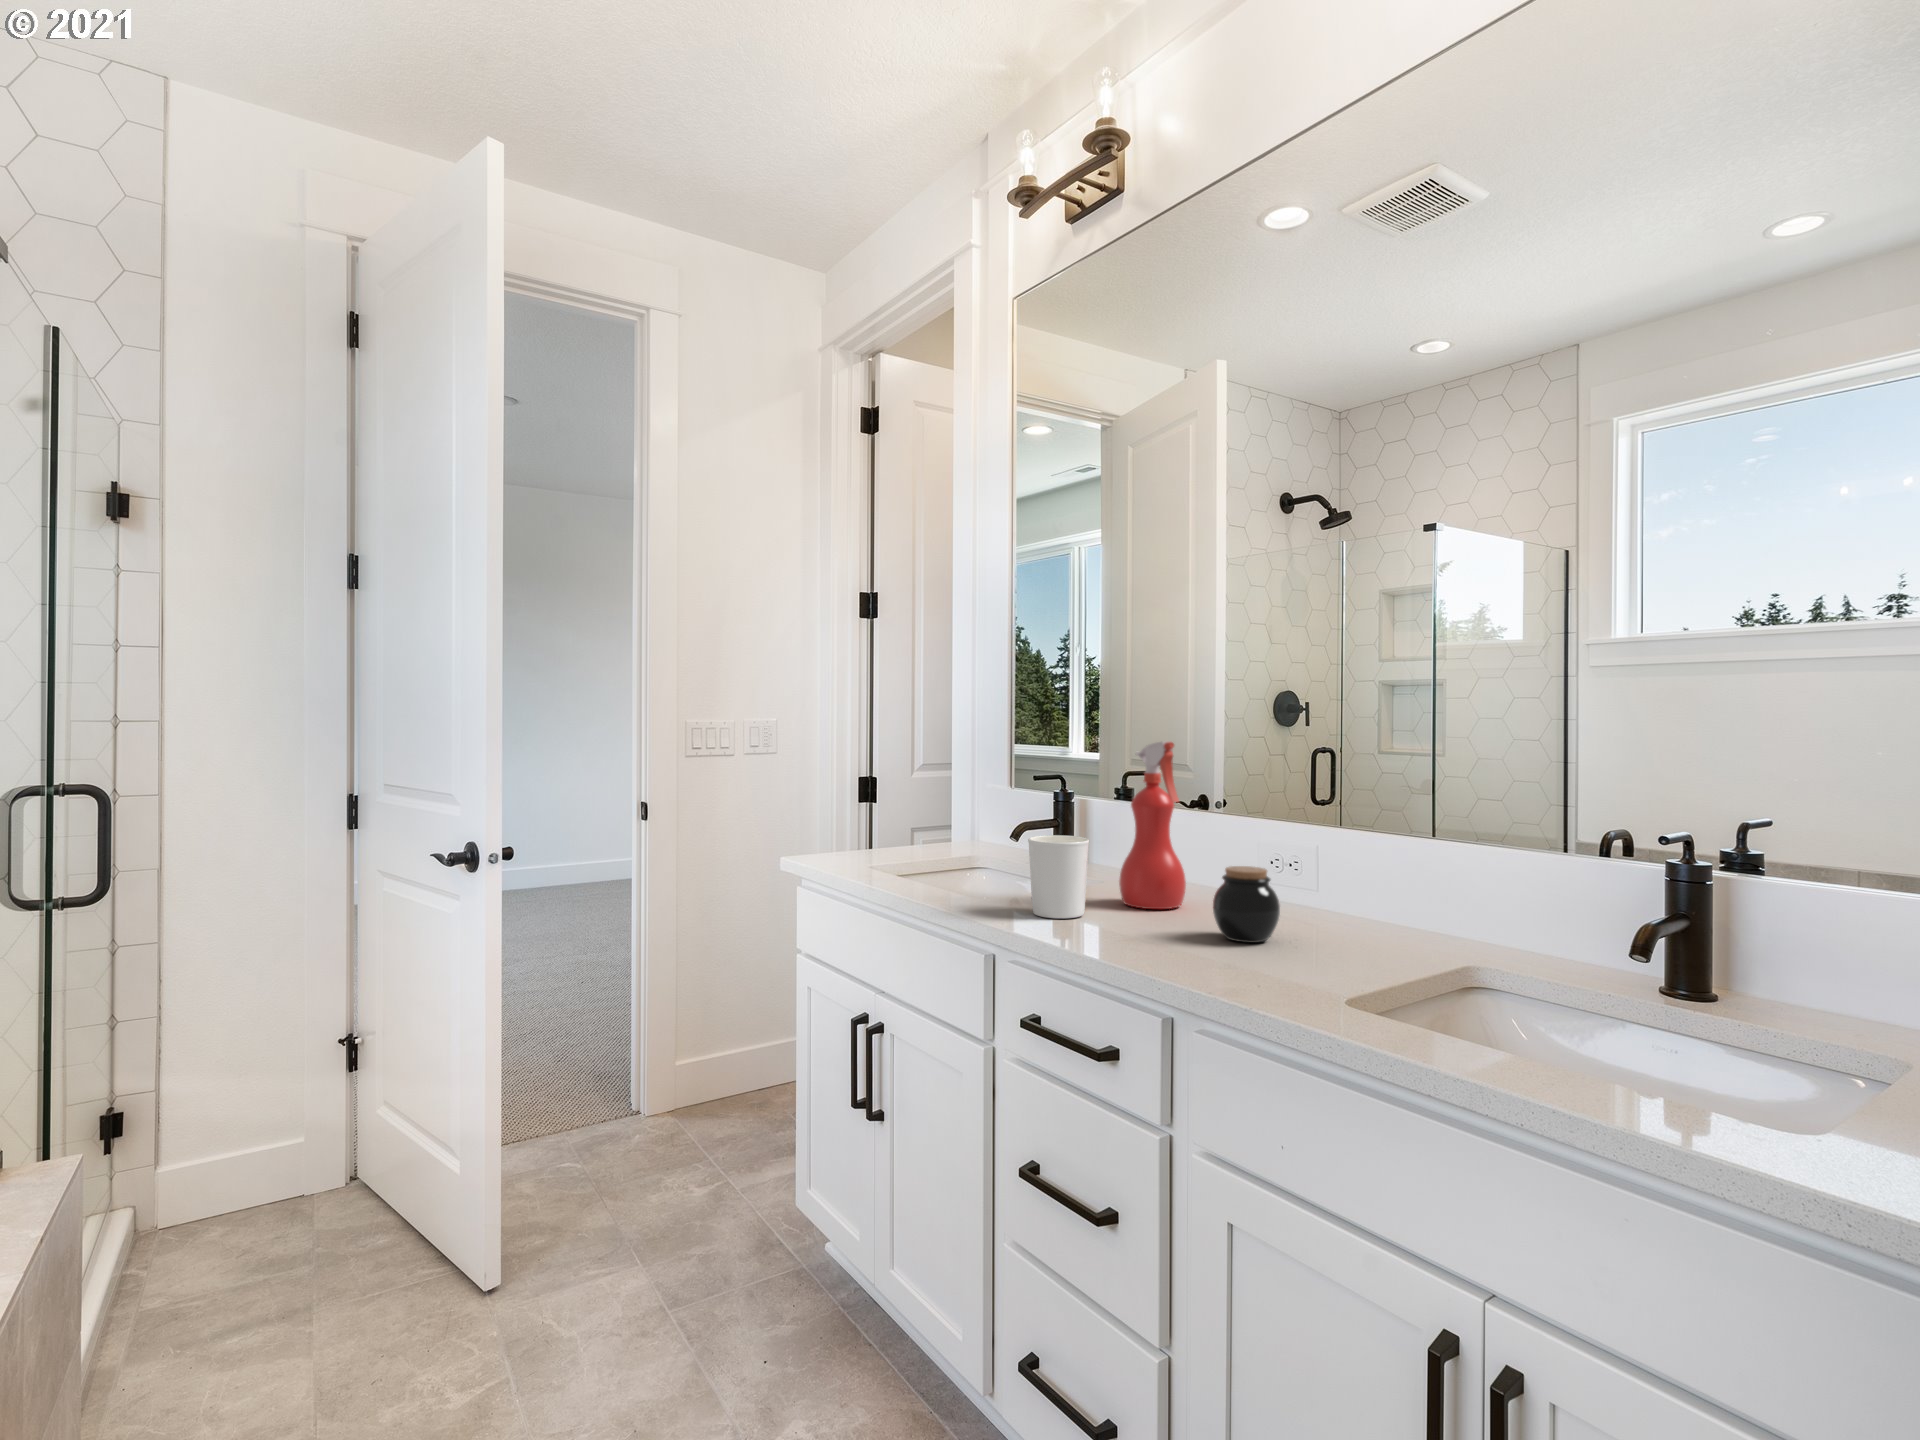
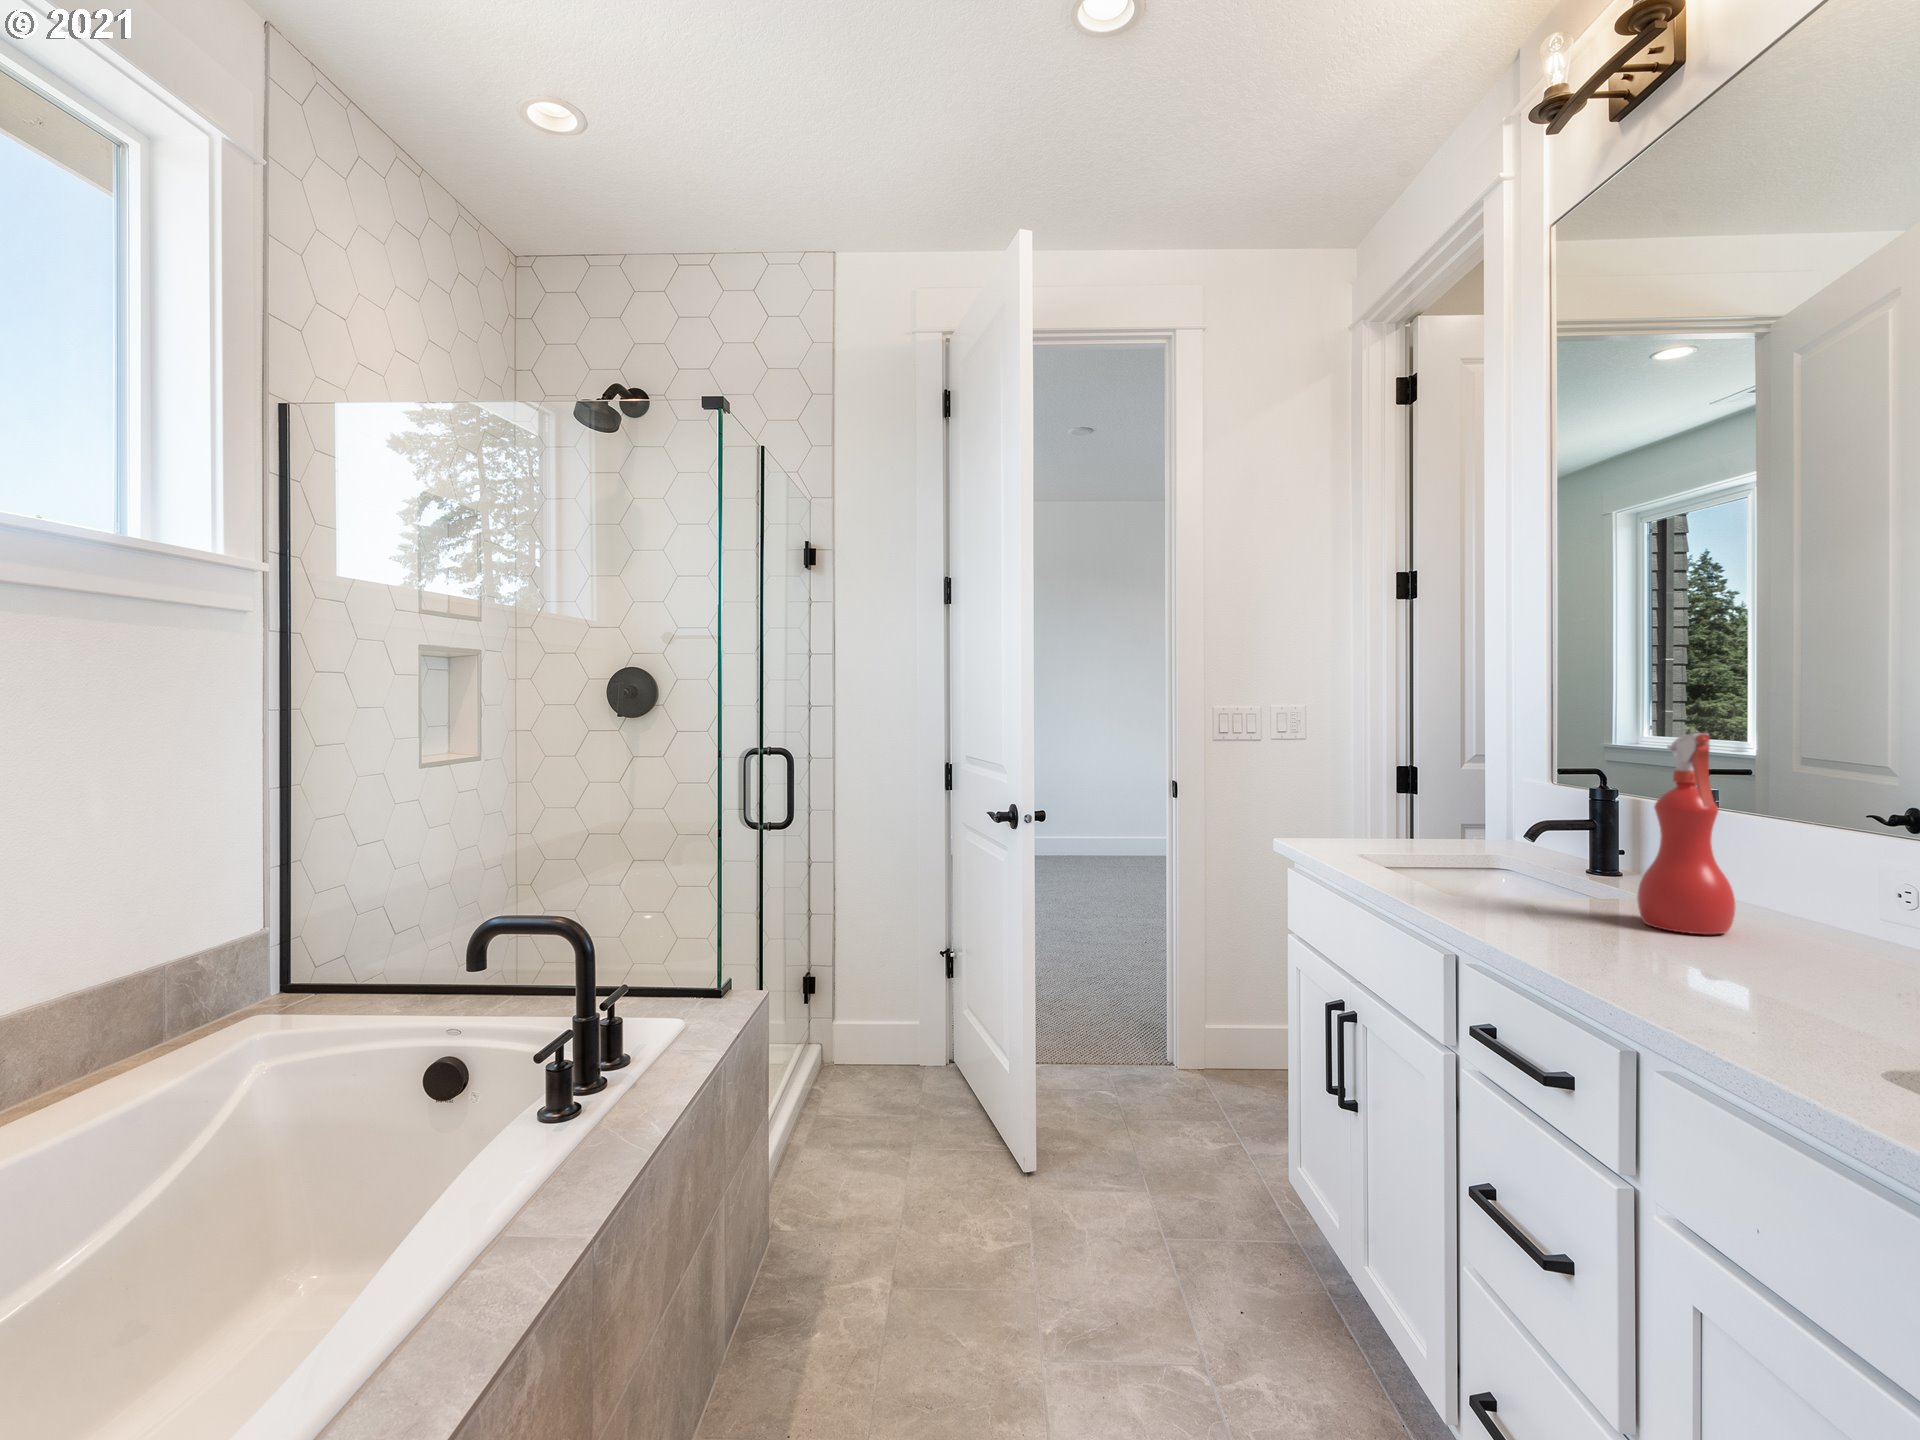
candle holder: present [1028,835,1089,919] -> none [1502,836,1582,929]
jar: present [1213,866,1280,943] -> none [1737,889,1844,987]

